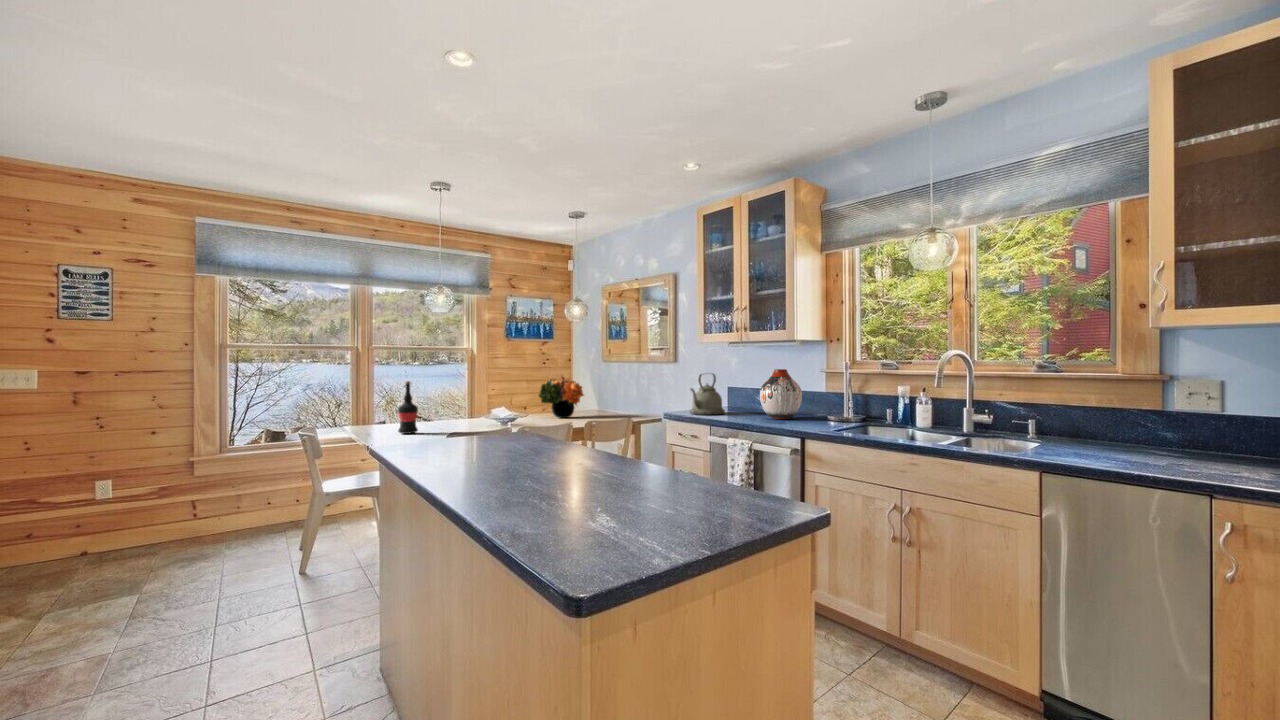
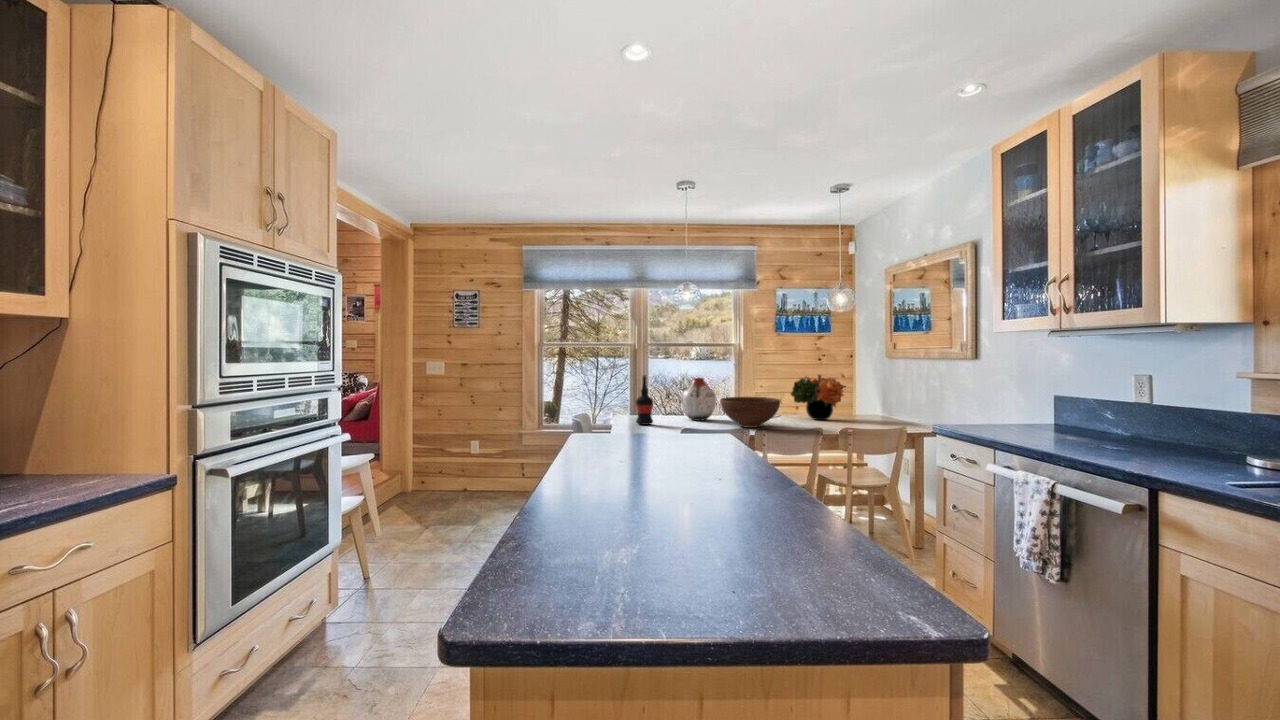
vase: present [760,369,802,419] -> present [681,378,716,421]
kettle: present [690,374,725,415] -> none [967,374,1032,433]
fruit bowl: none [487,399,544,428] -> present [720,397,780,428]

